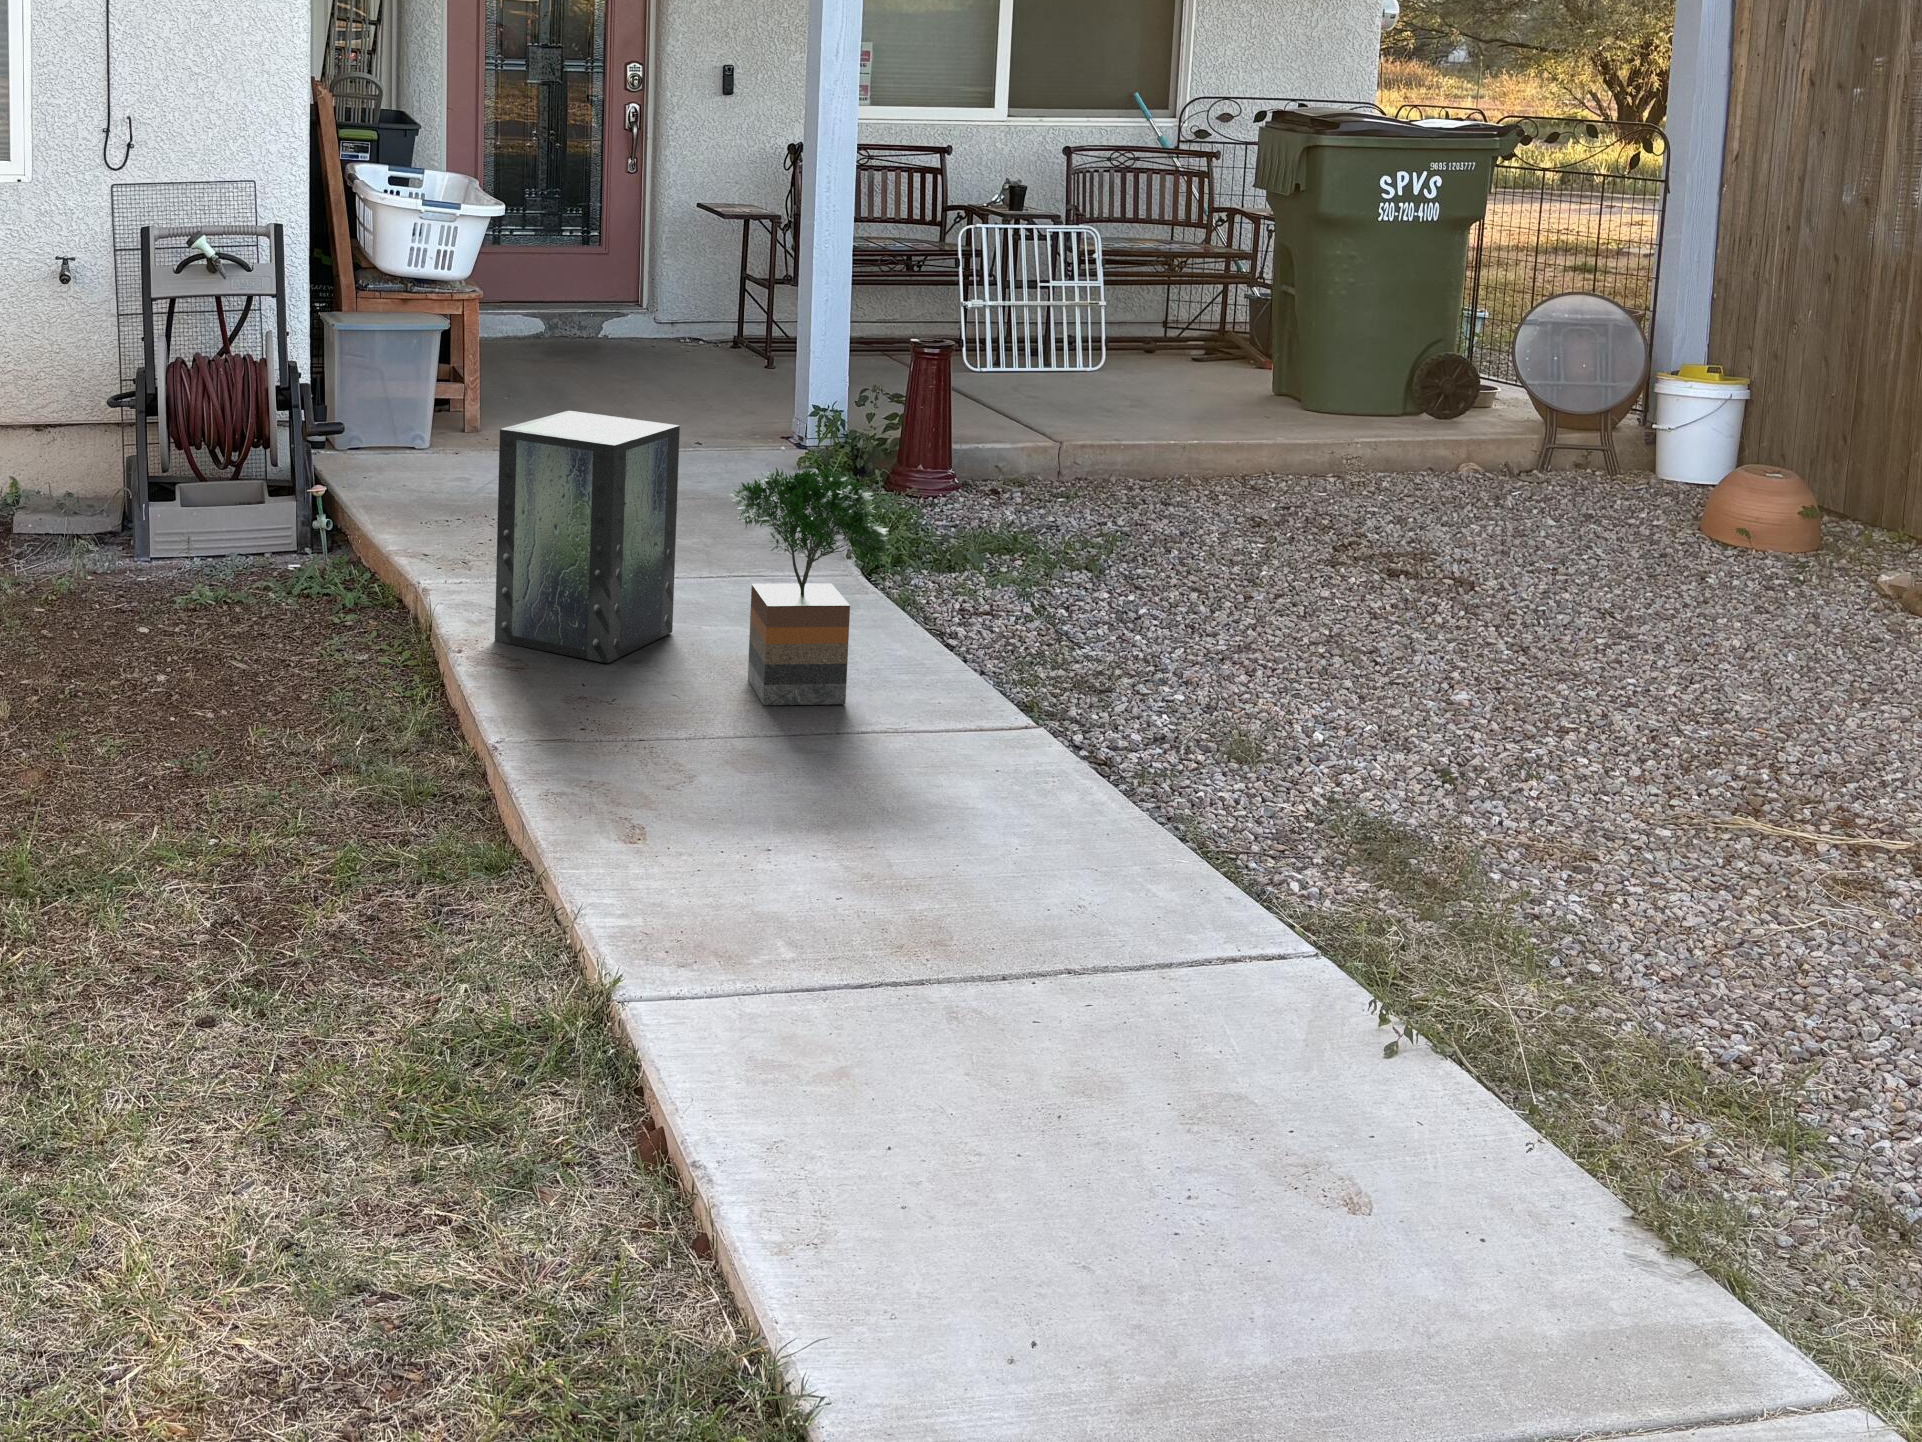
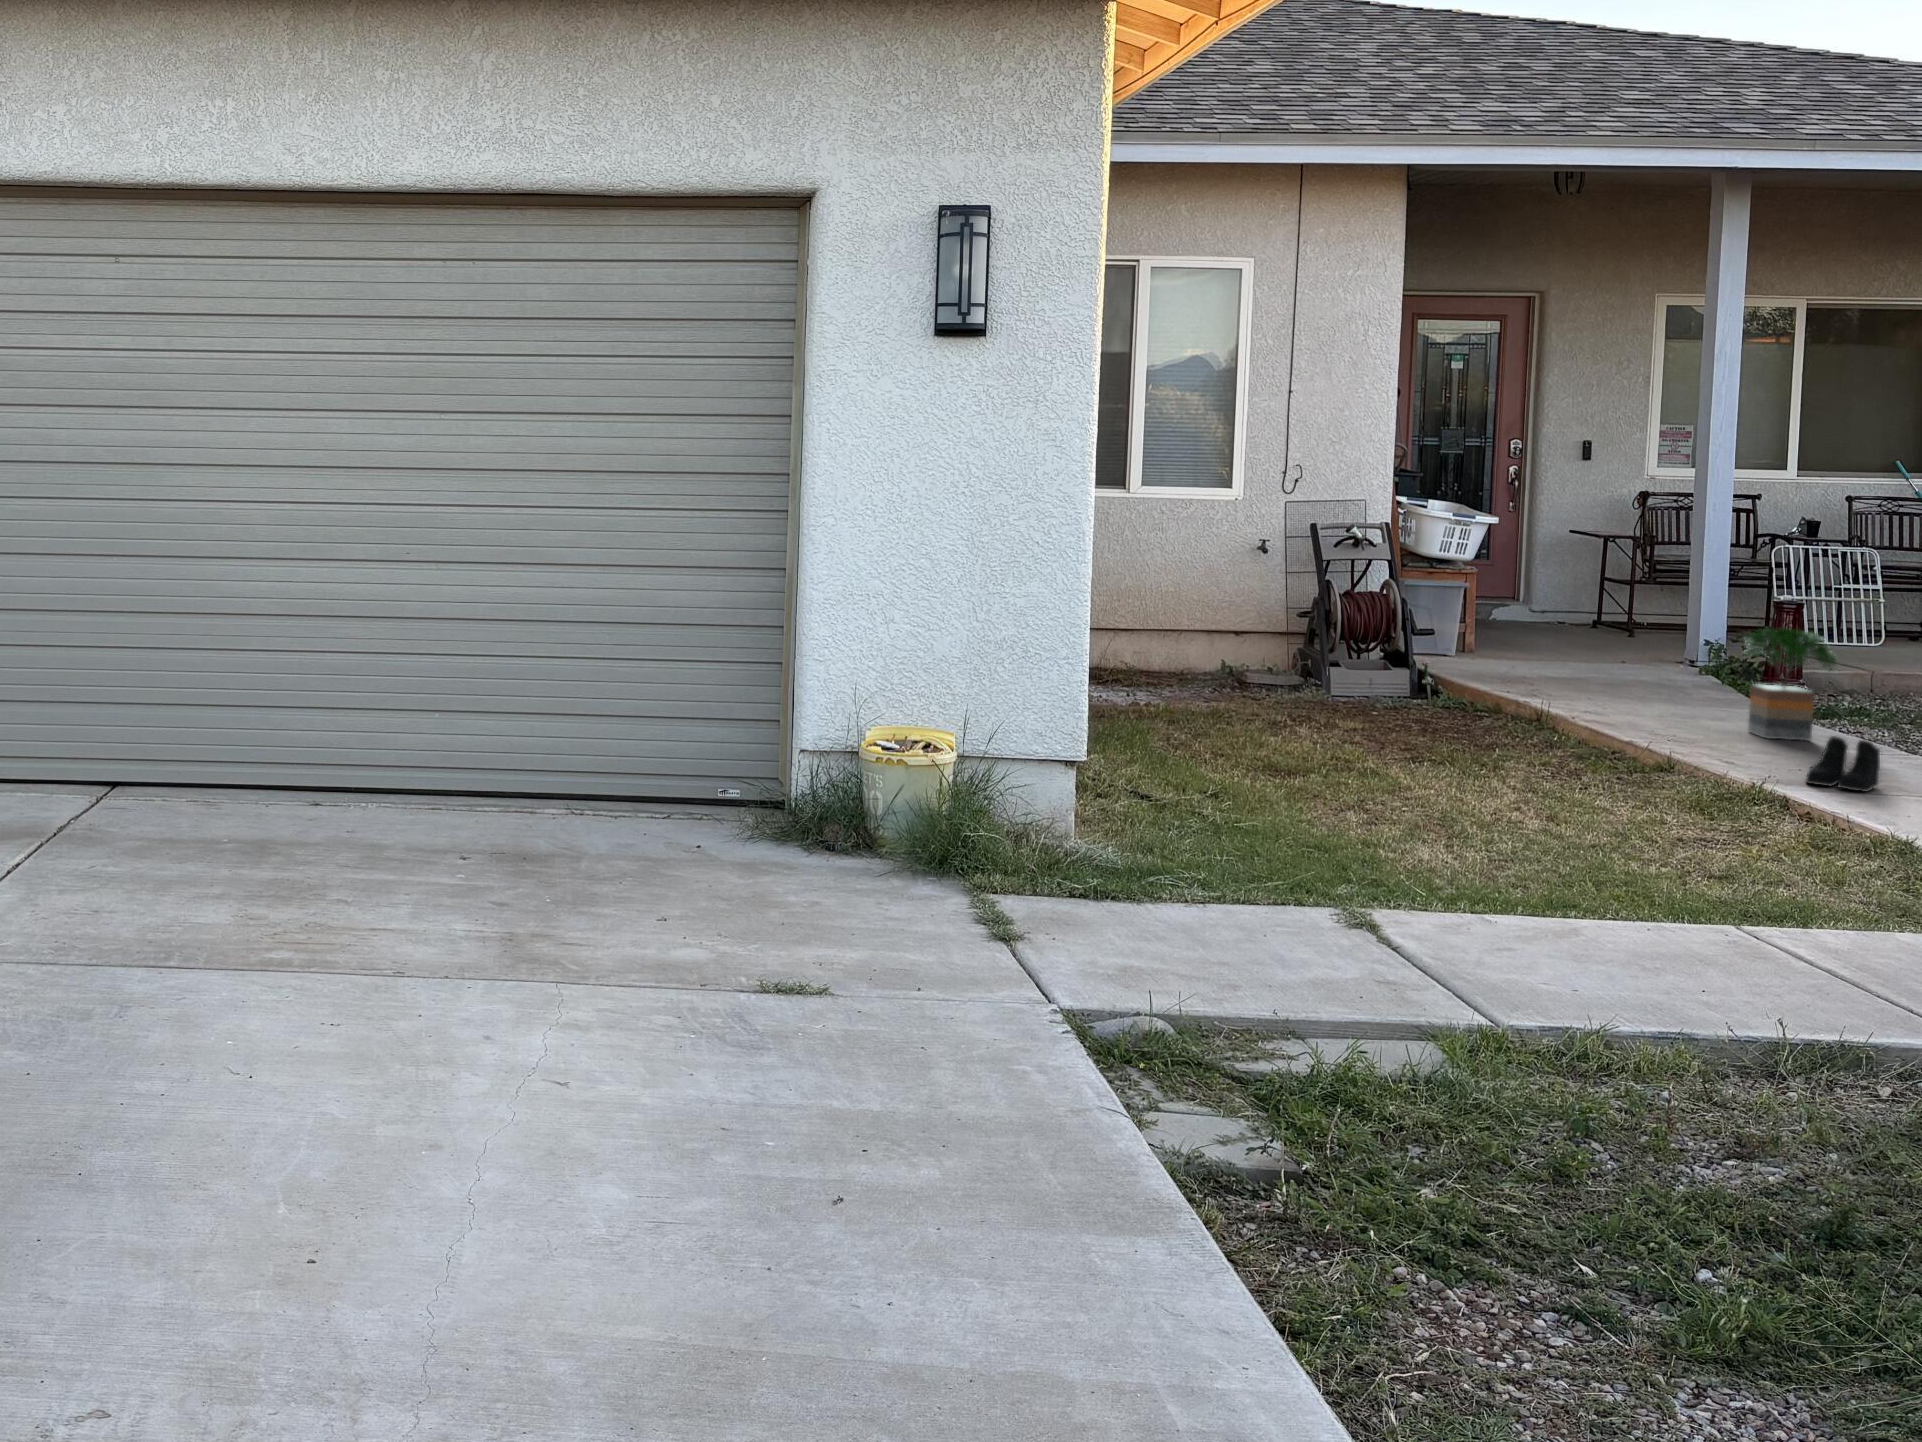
storage box: present [495,411,680,663] -> none [1593,606,1696,722]
boots: none [707,823,865,984] -> present [1806,736,1880,792]

